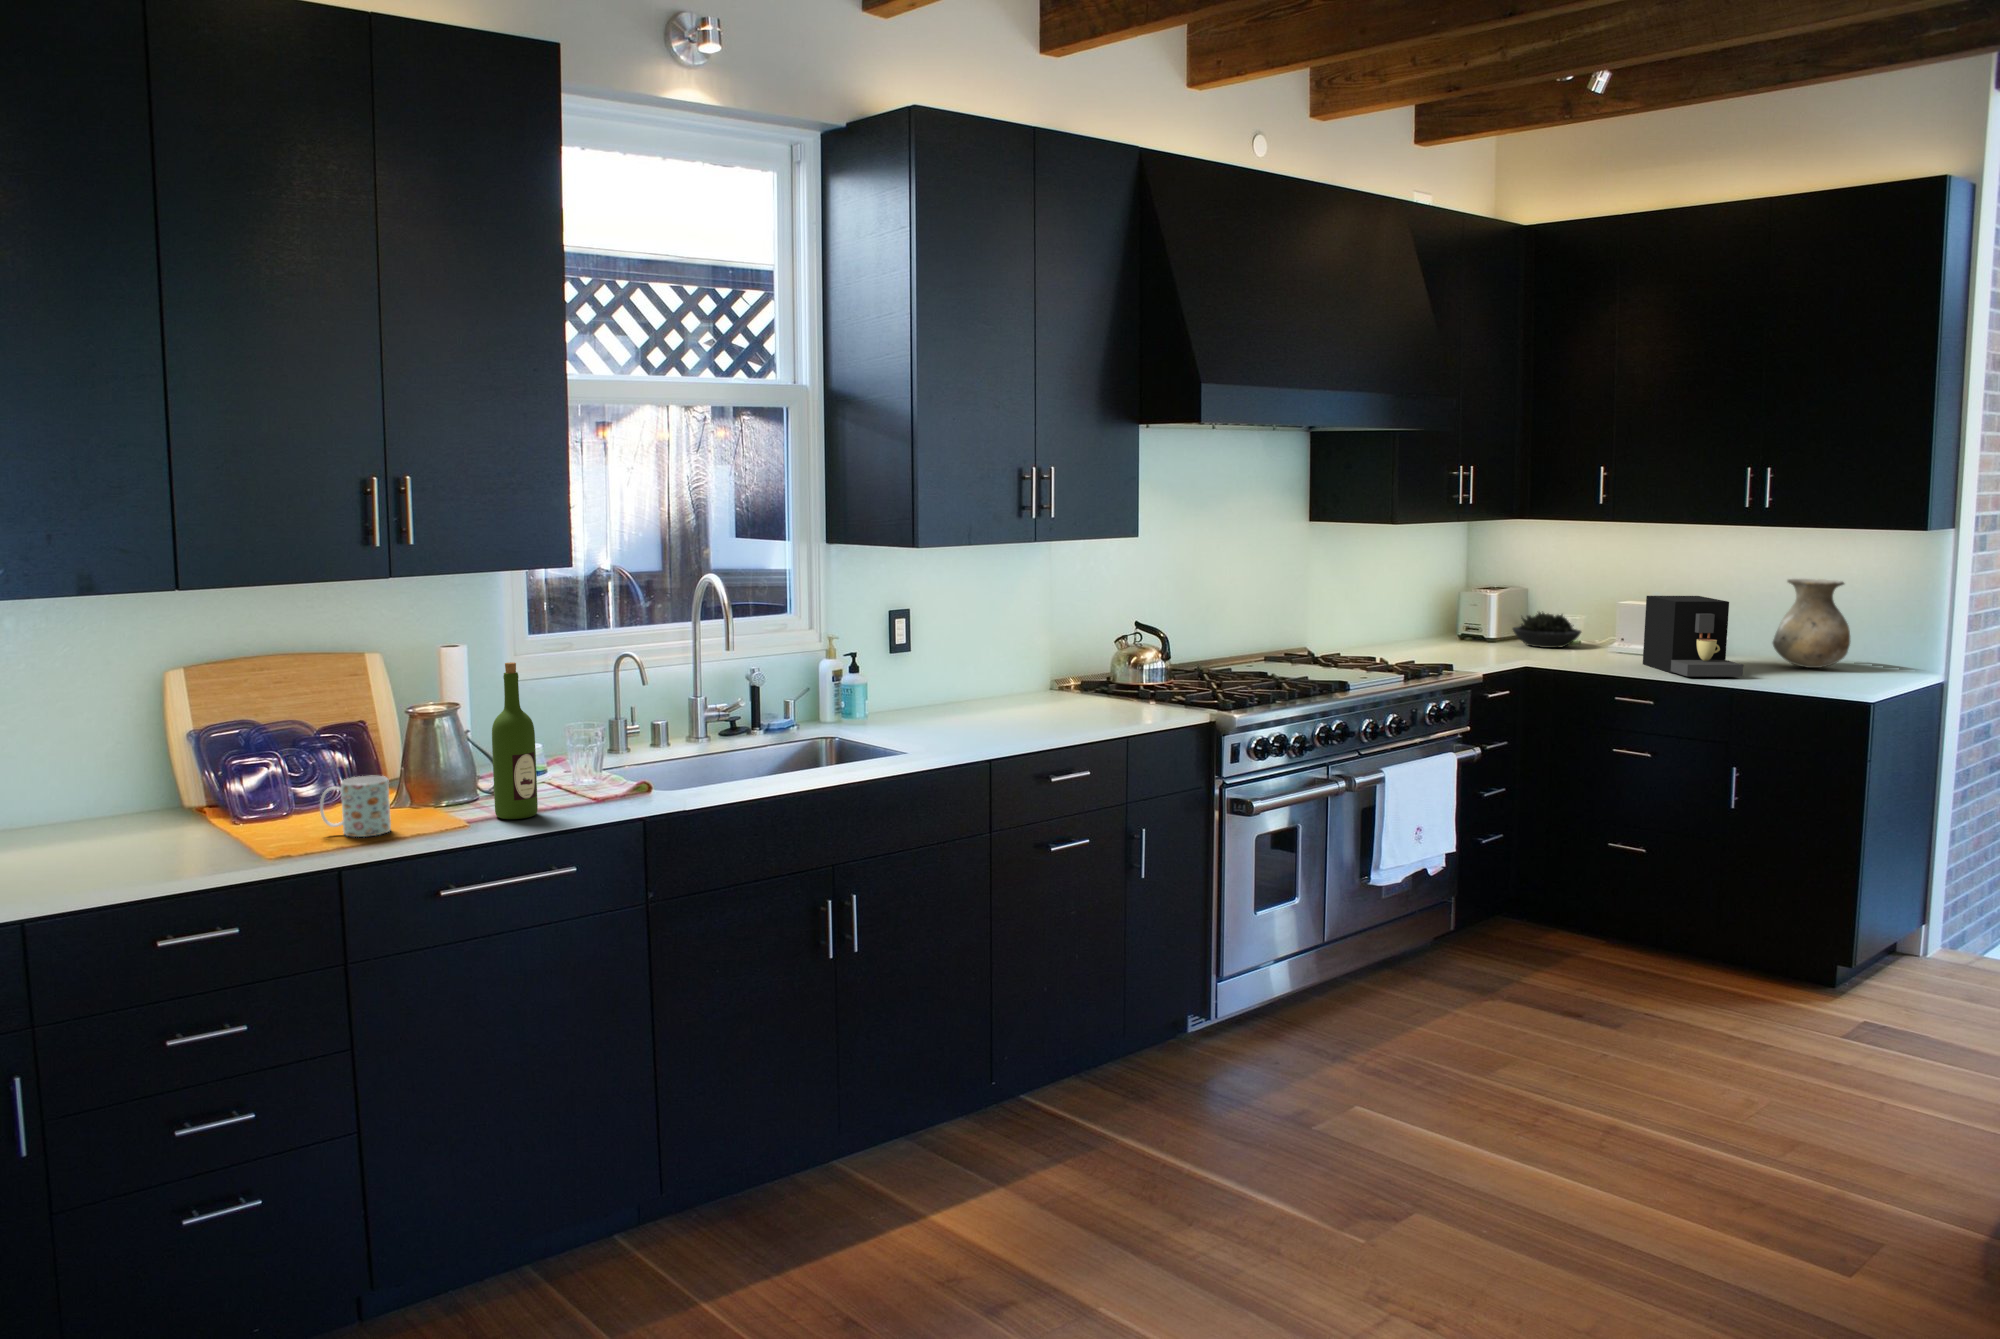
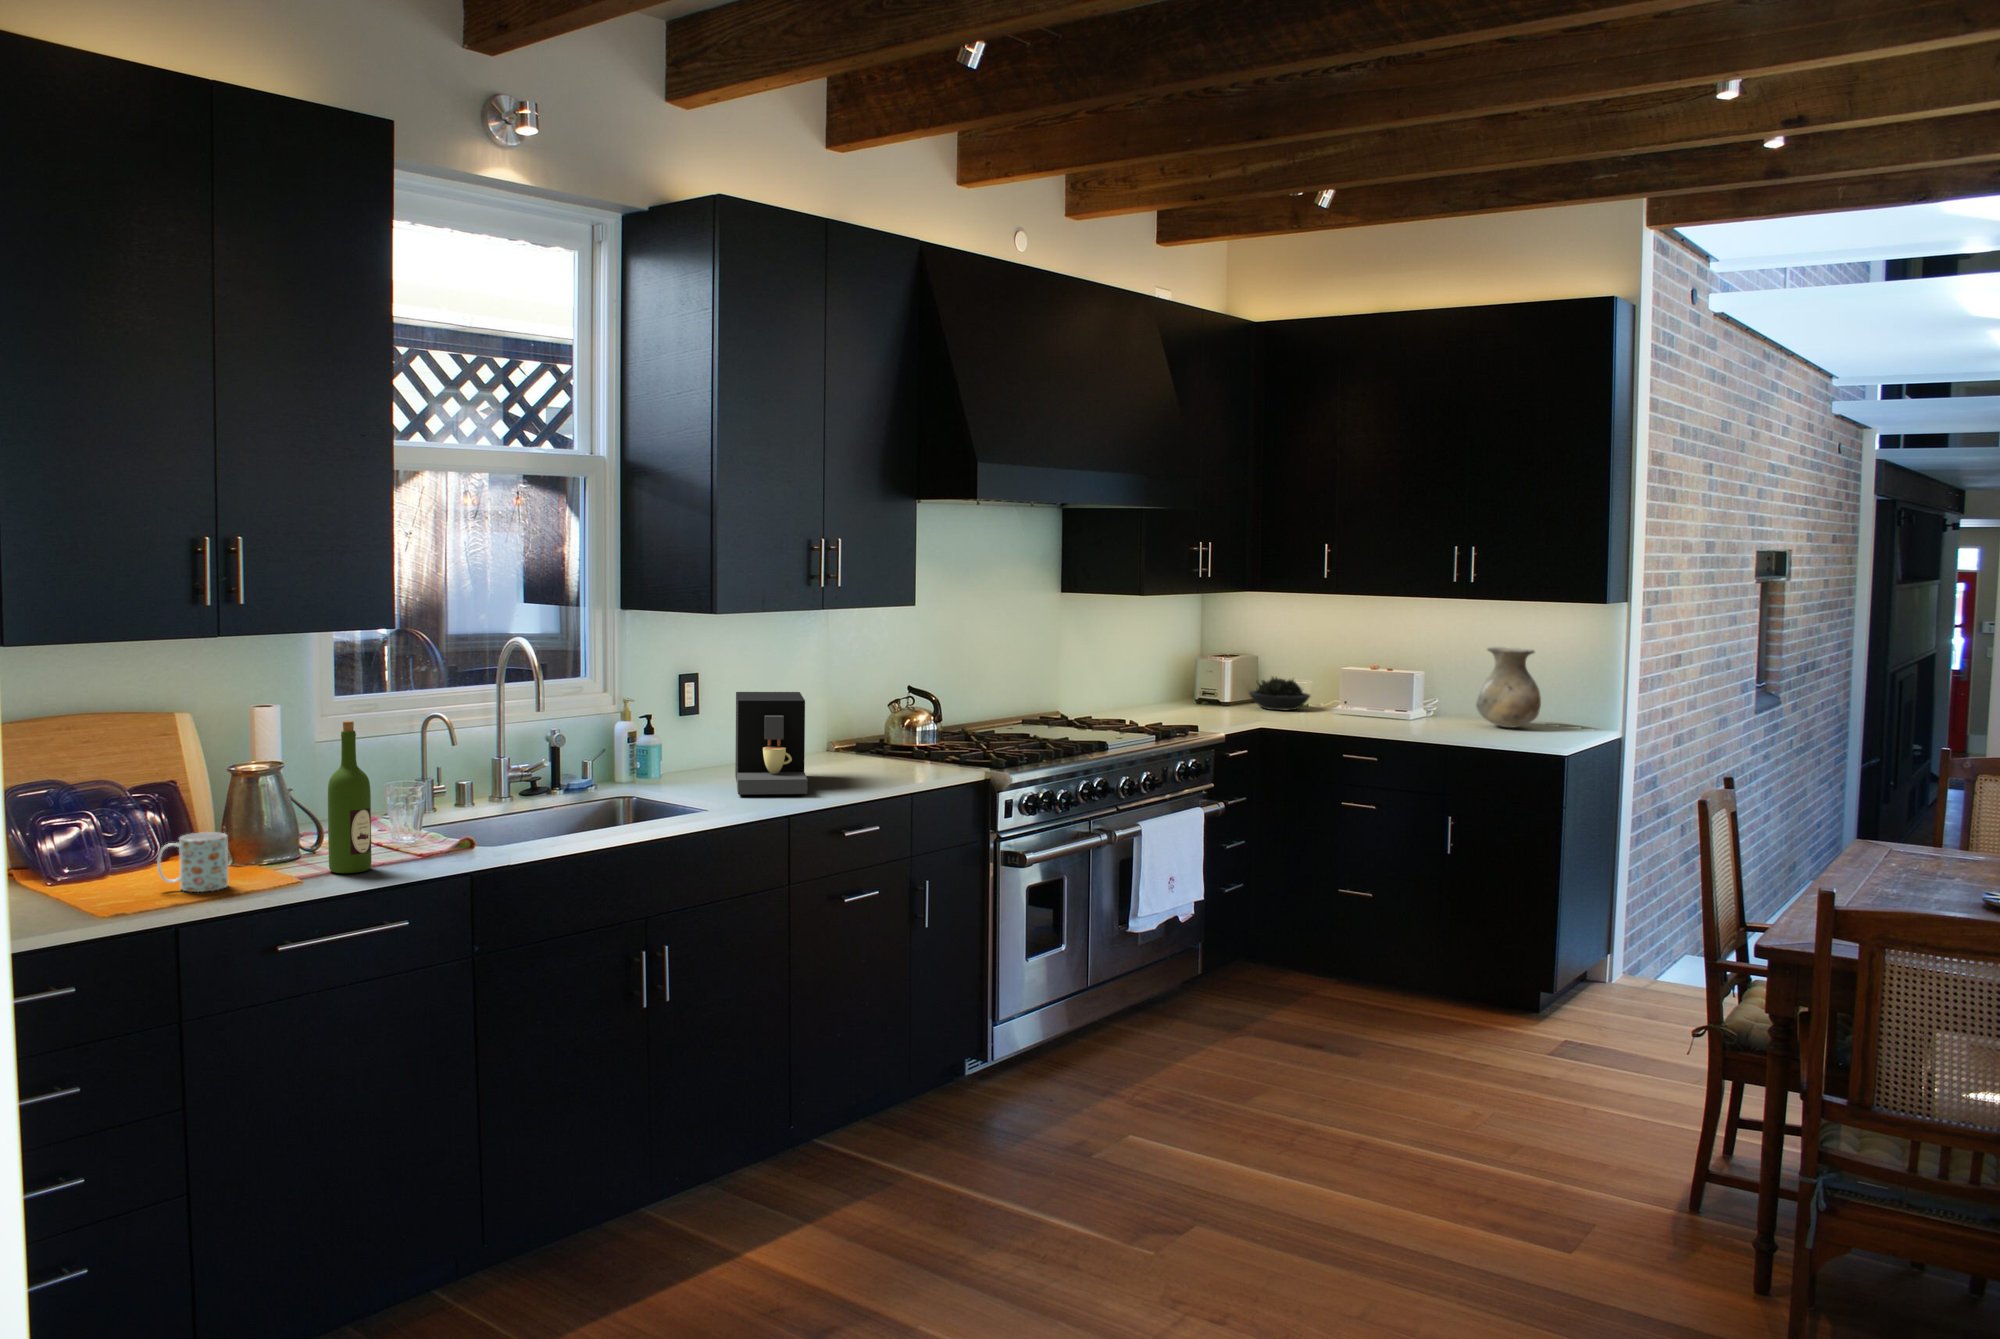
coffee maker: present [1643,596,1743,677] -> present [735,692,808,795]

